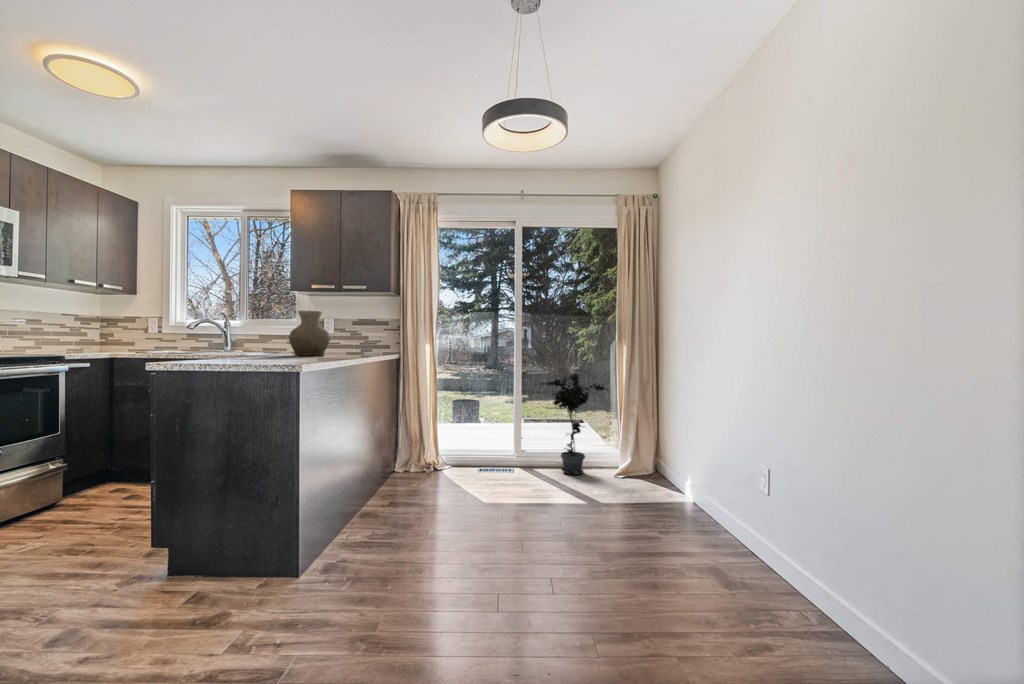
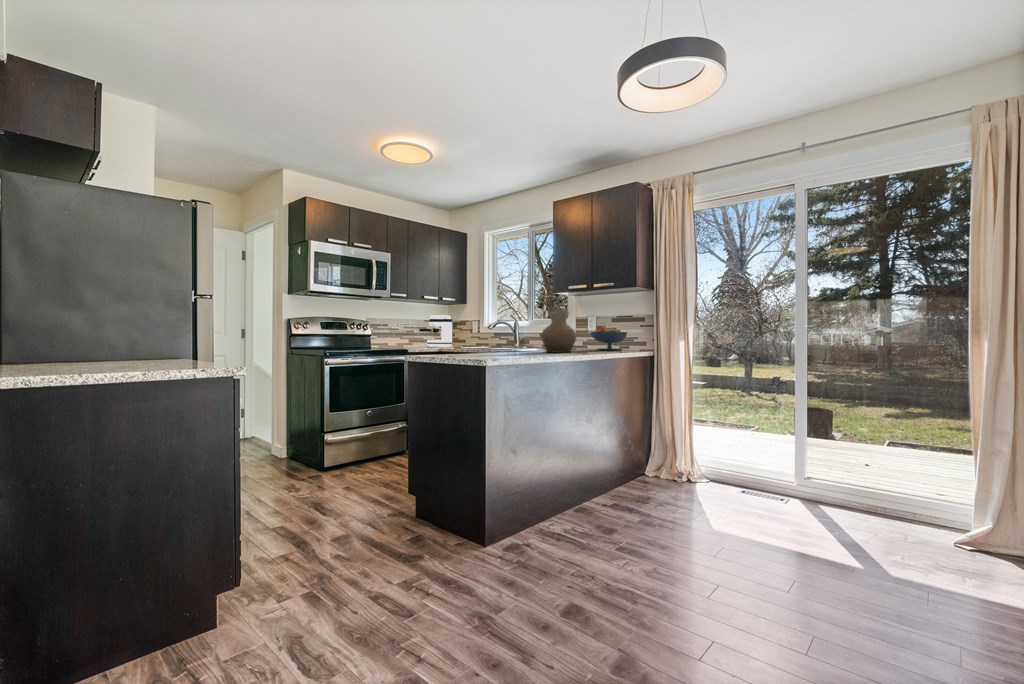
coffee maker: none [57,307,121,352] -> present [419,315,452,347]
fruit bowl: none [329,328,370,353] -> present [591,326,627,350]
potted plant: present [540,372,608,475] -> none [825,378,941,525]

